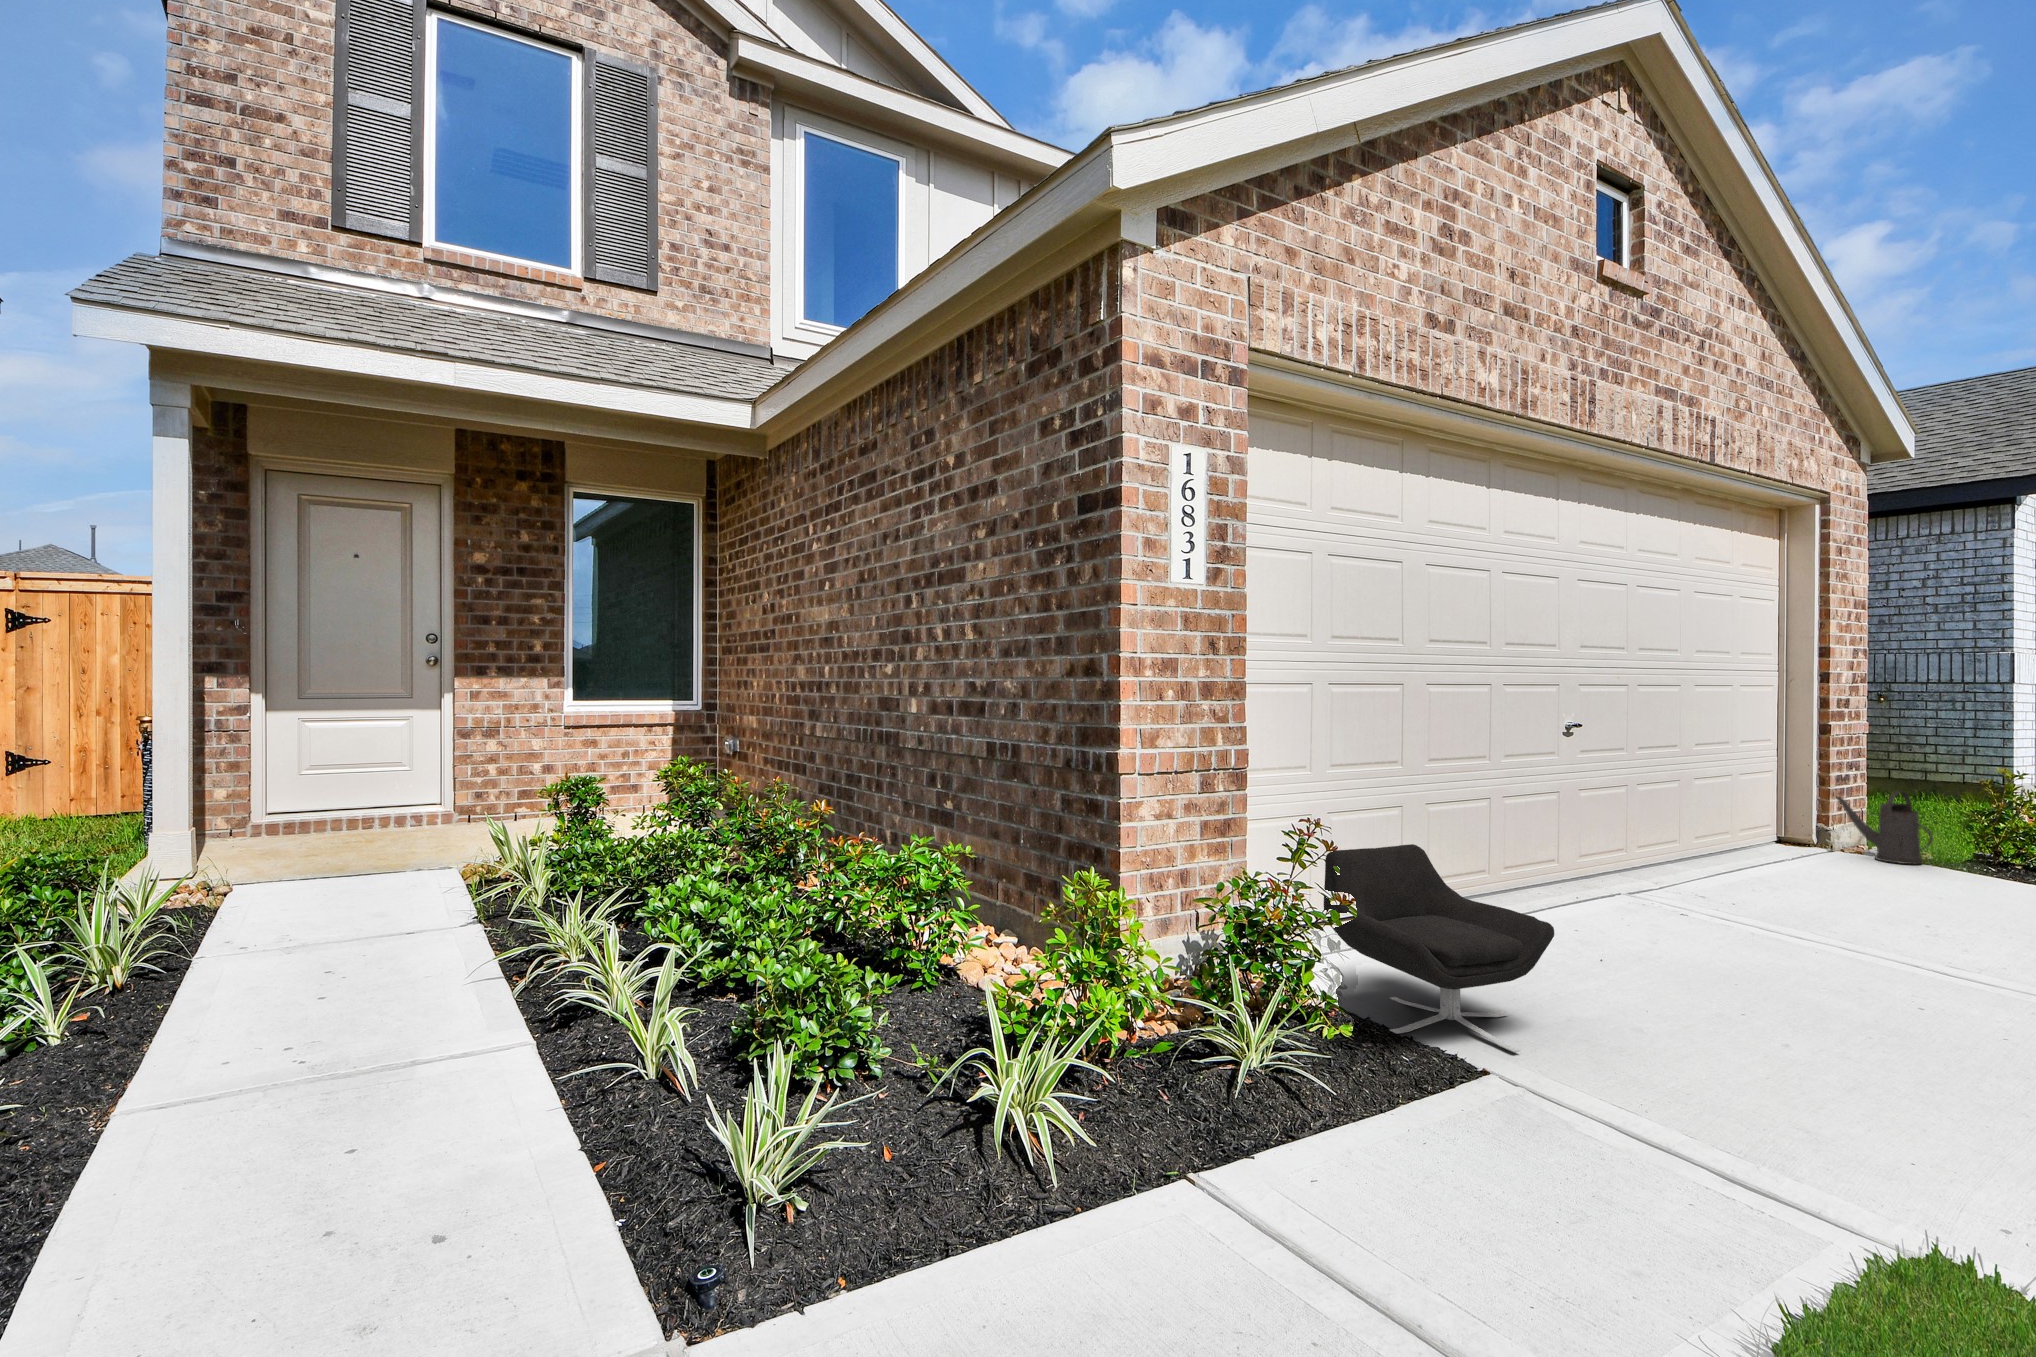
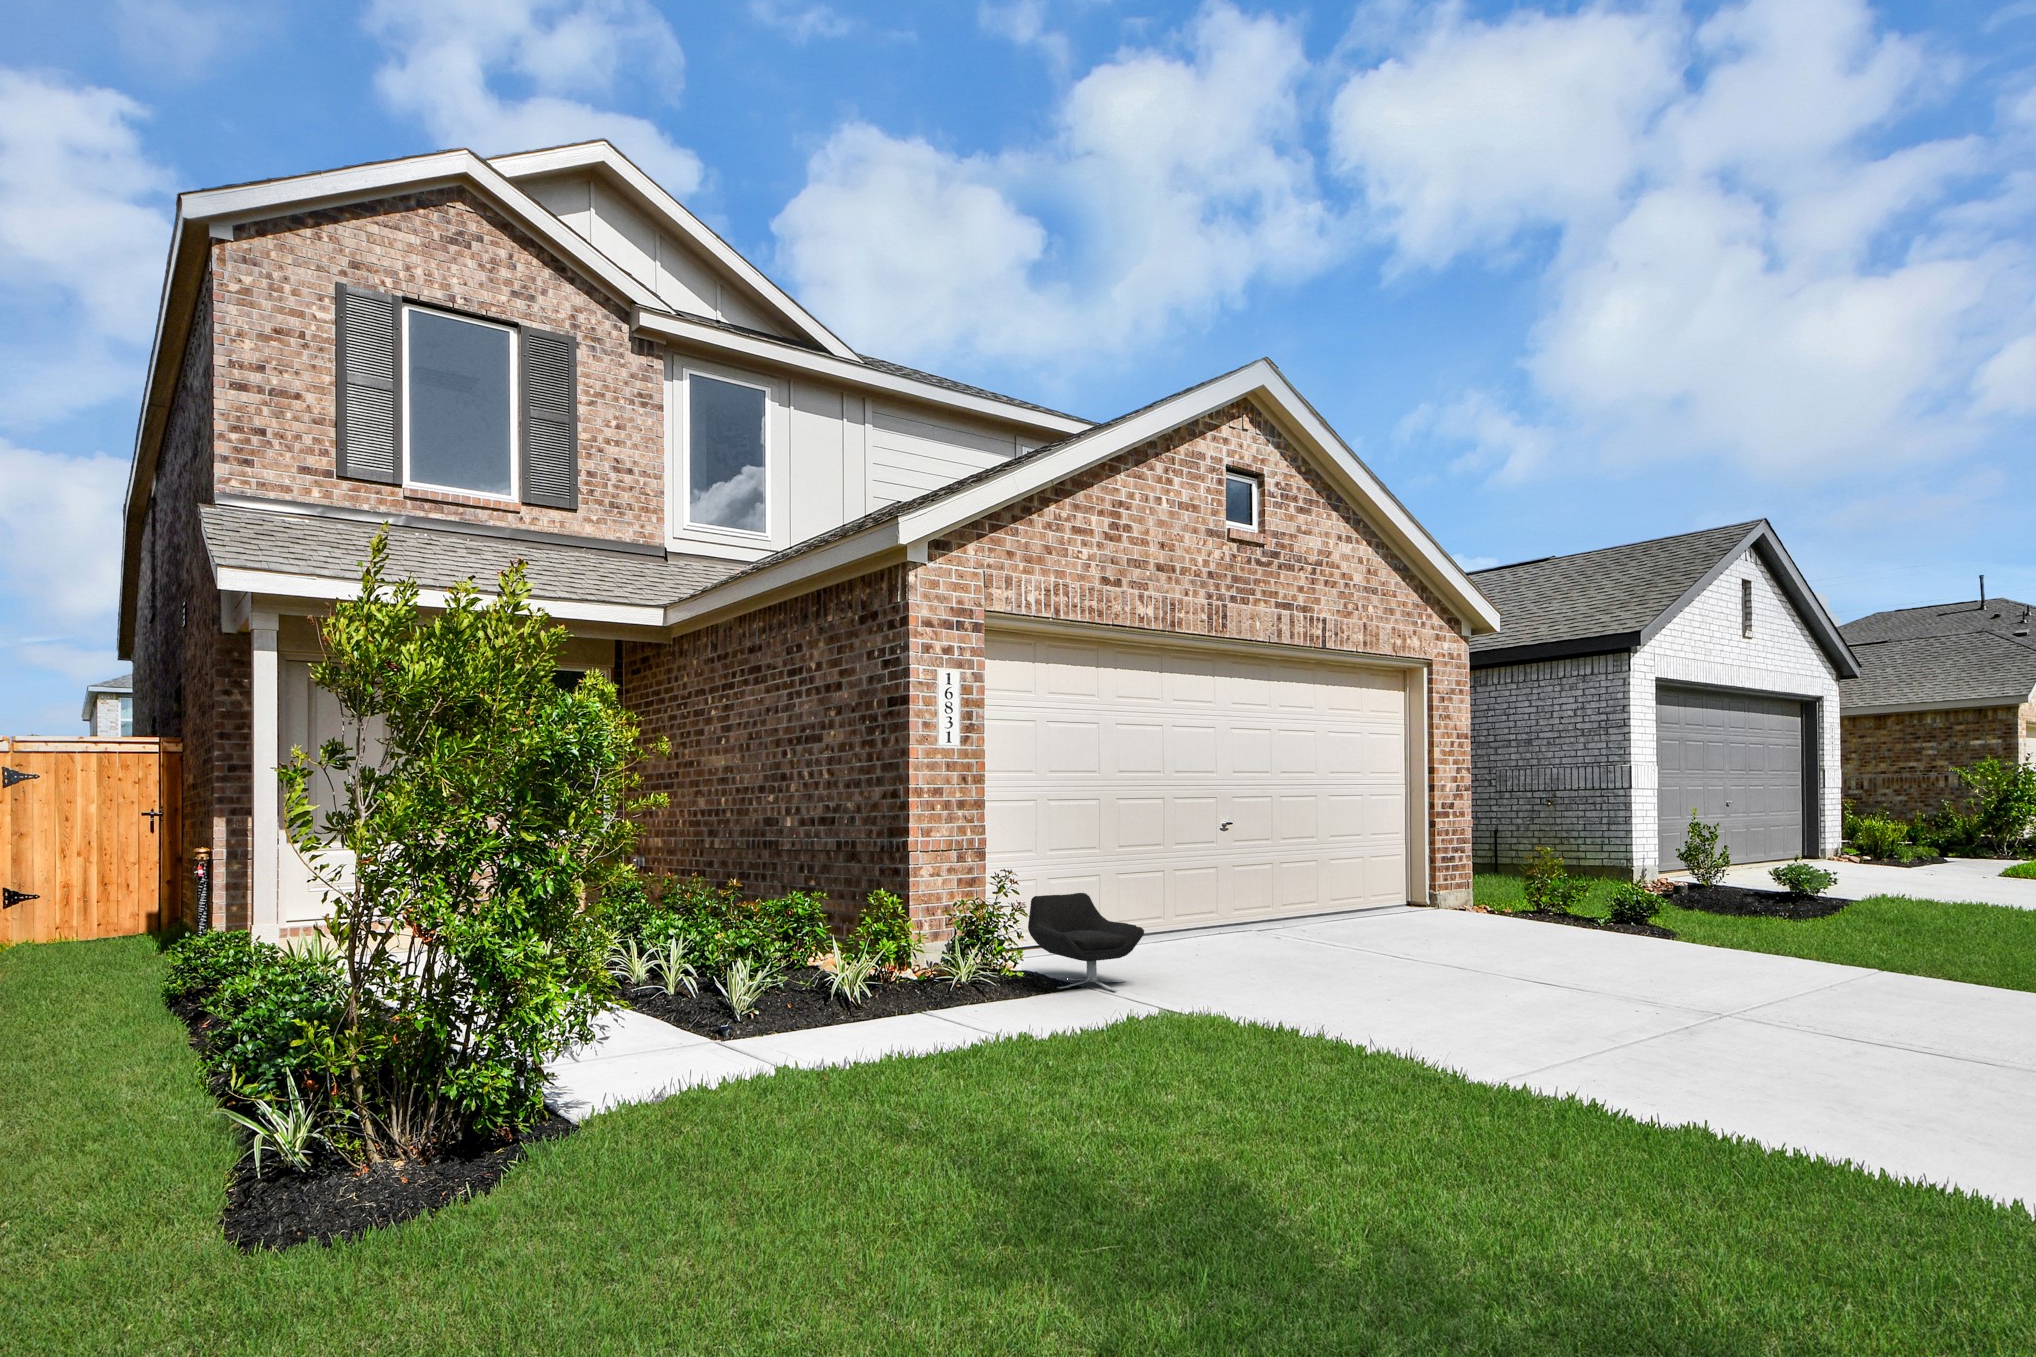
watering can: present [1836,791,1933,864] -> none [1436,867,1482,917]

